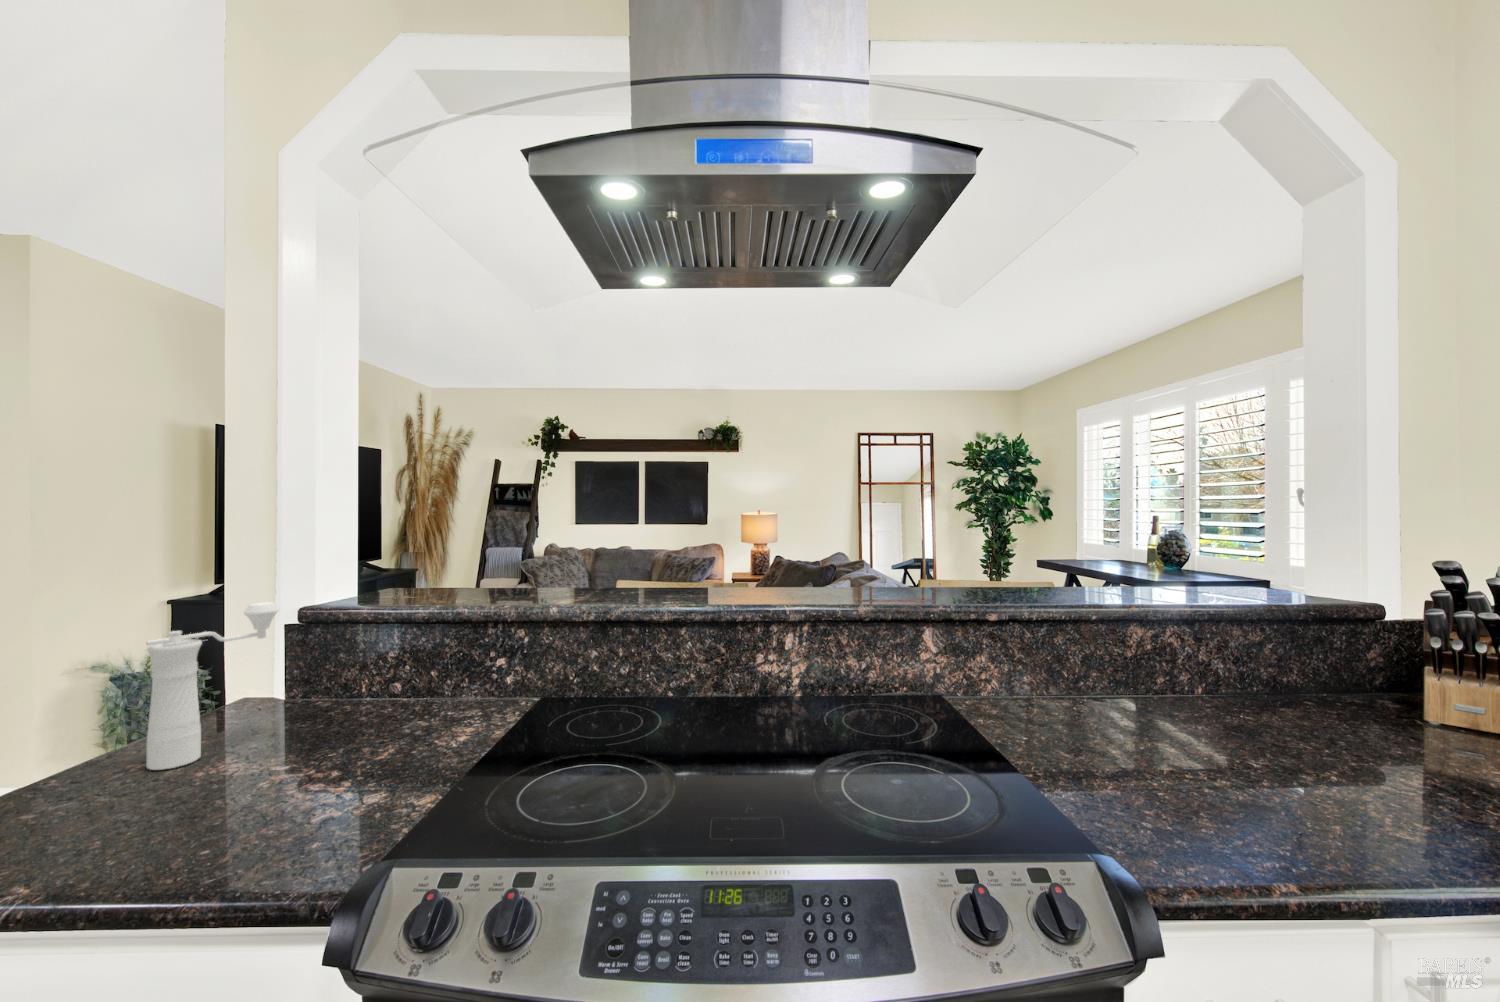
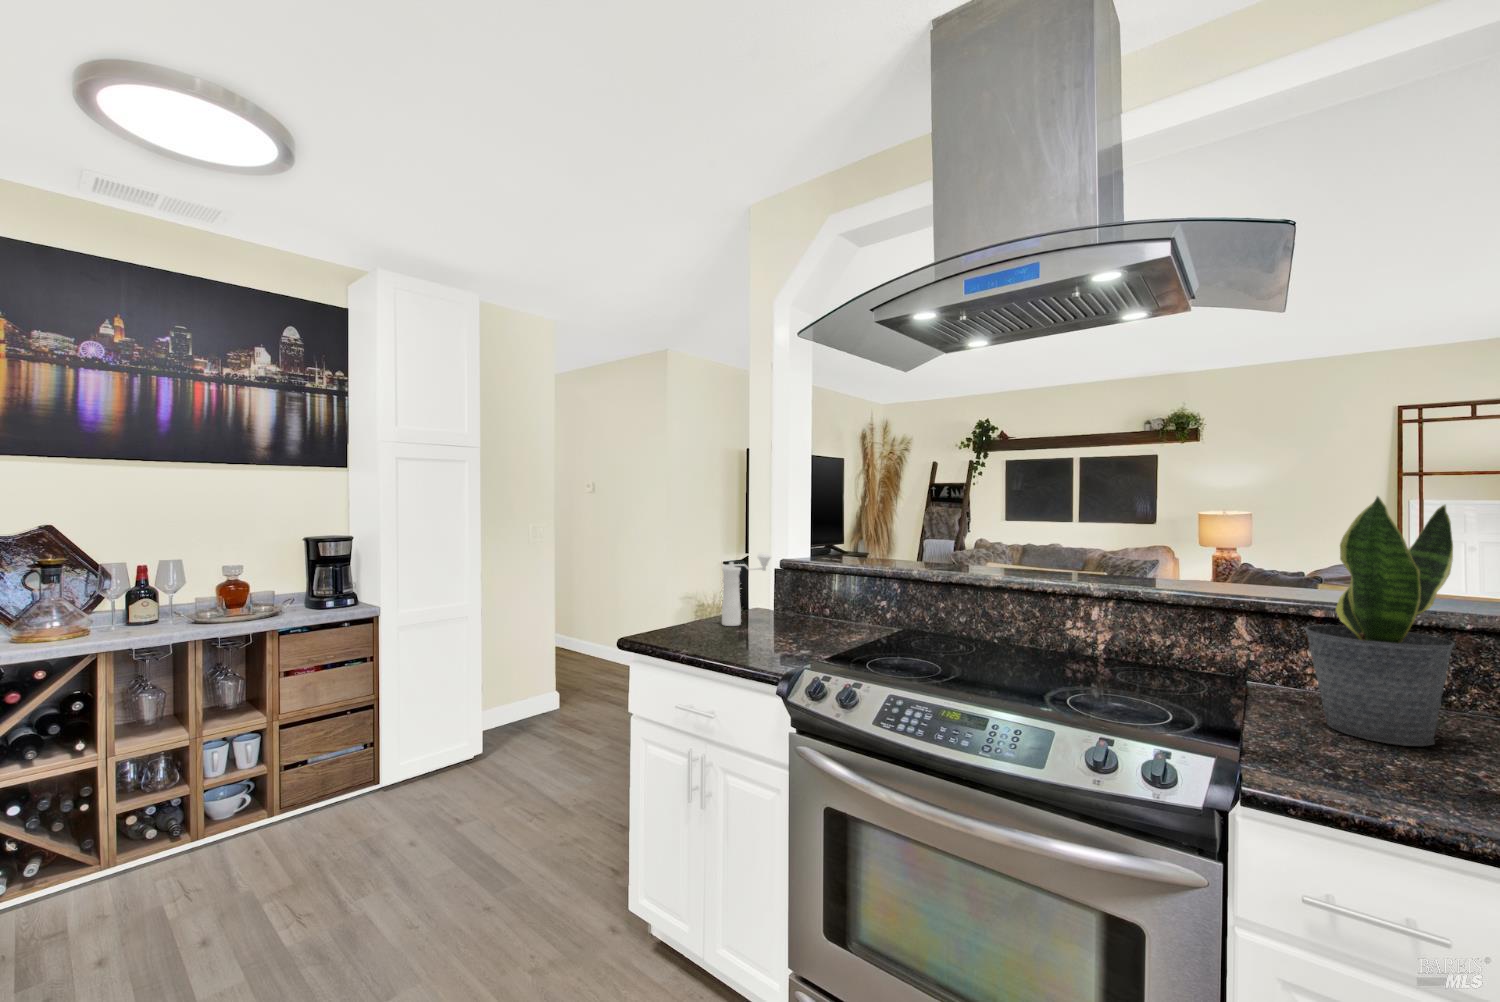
potted plant: none [1027,497,1153,757] -> present [1305,496,1455,746]

